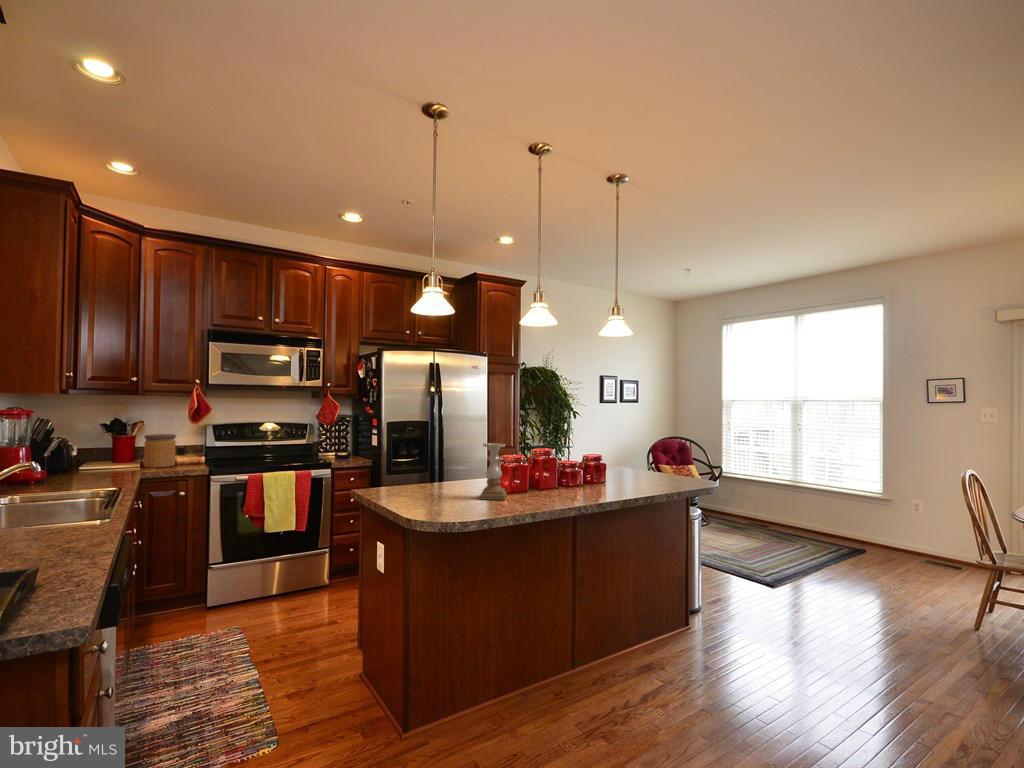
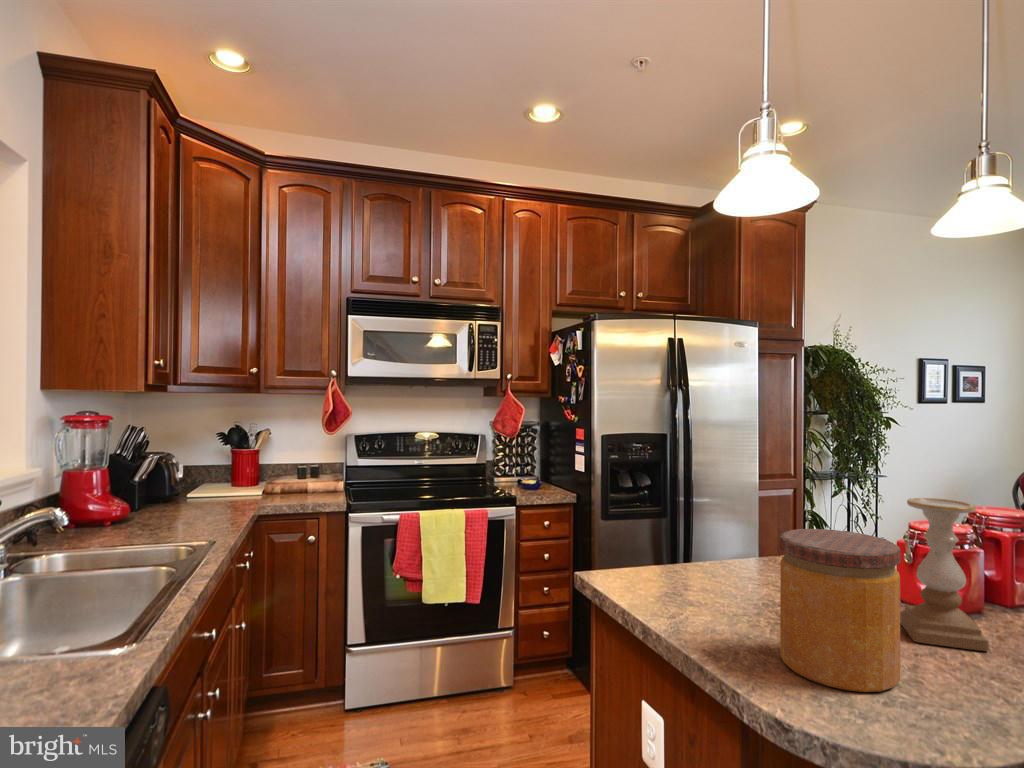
jar: present [144,434,176,468] -> present [780,529,901,692]

